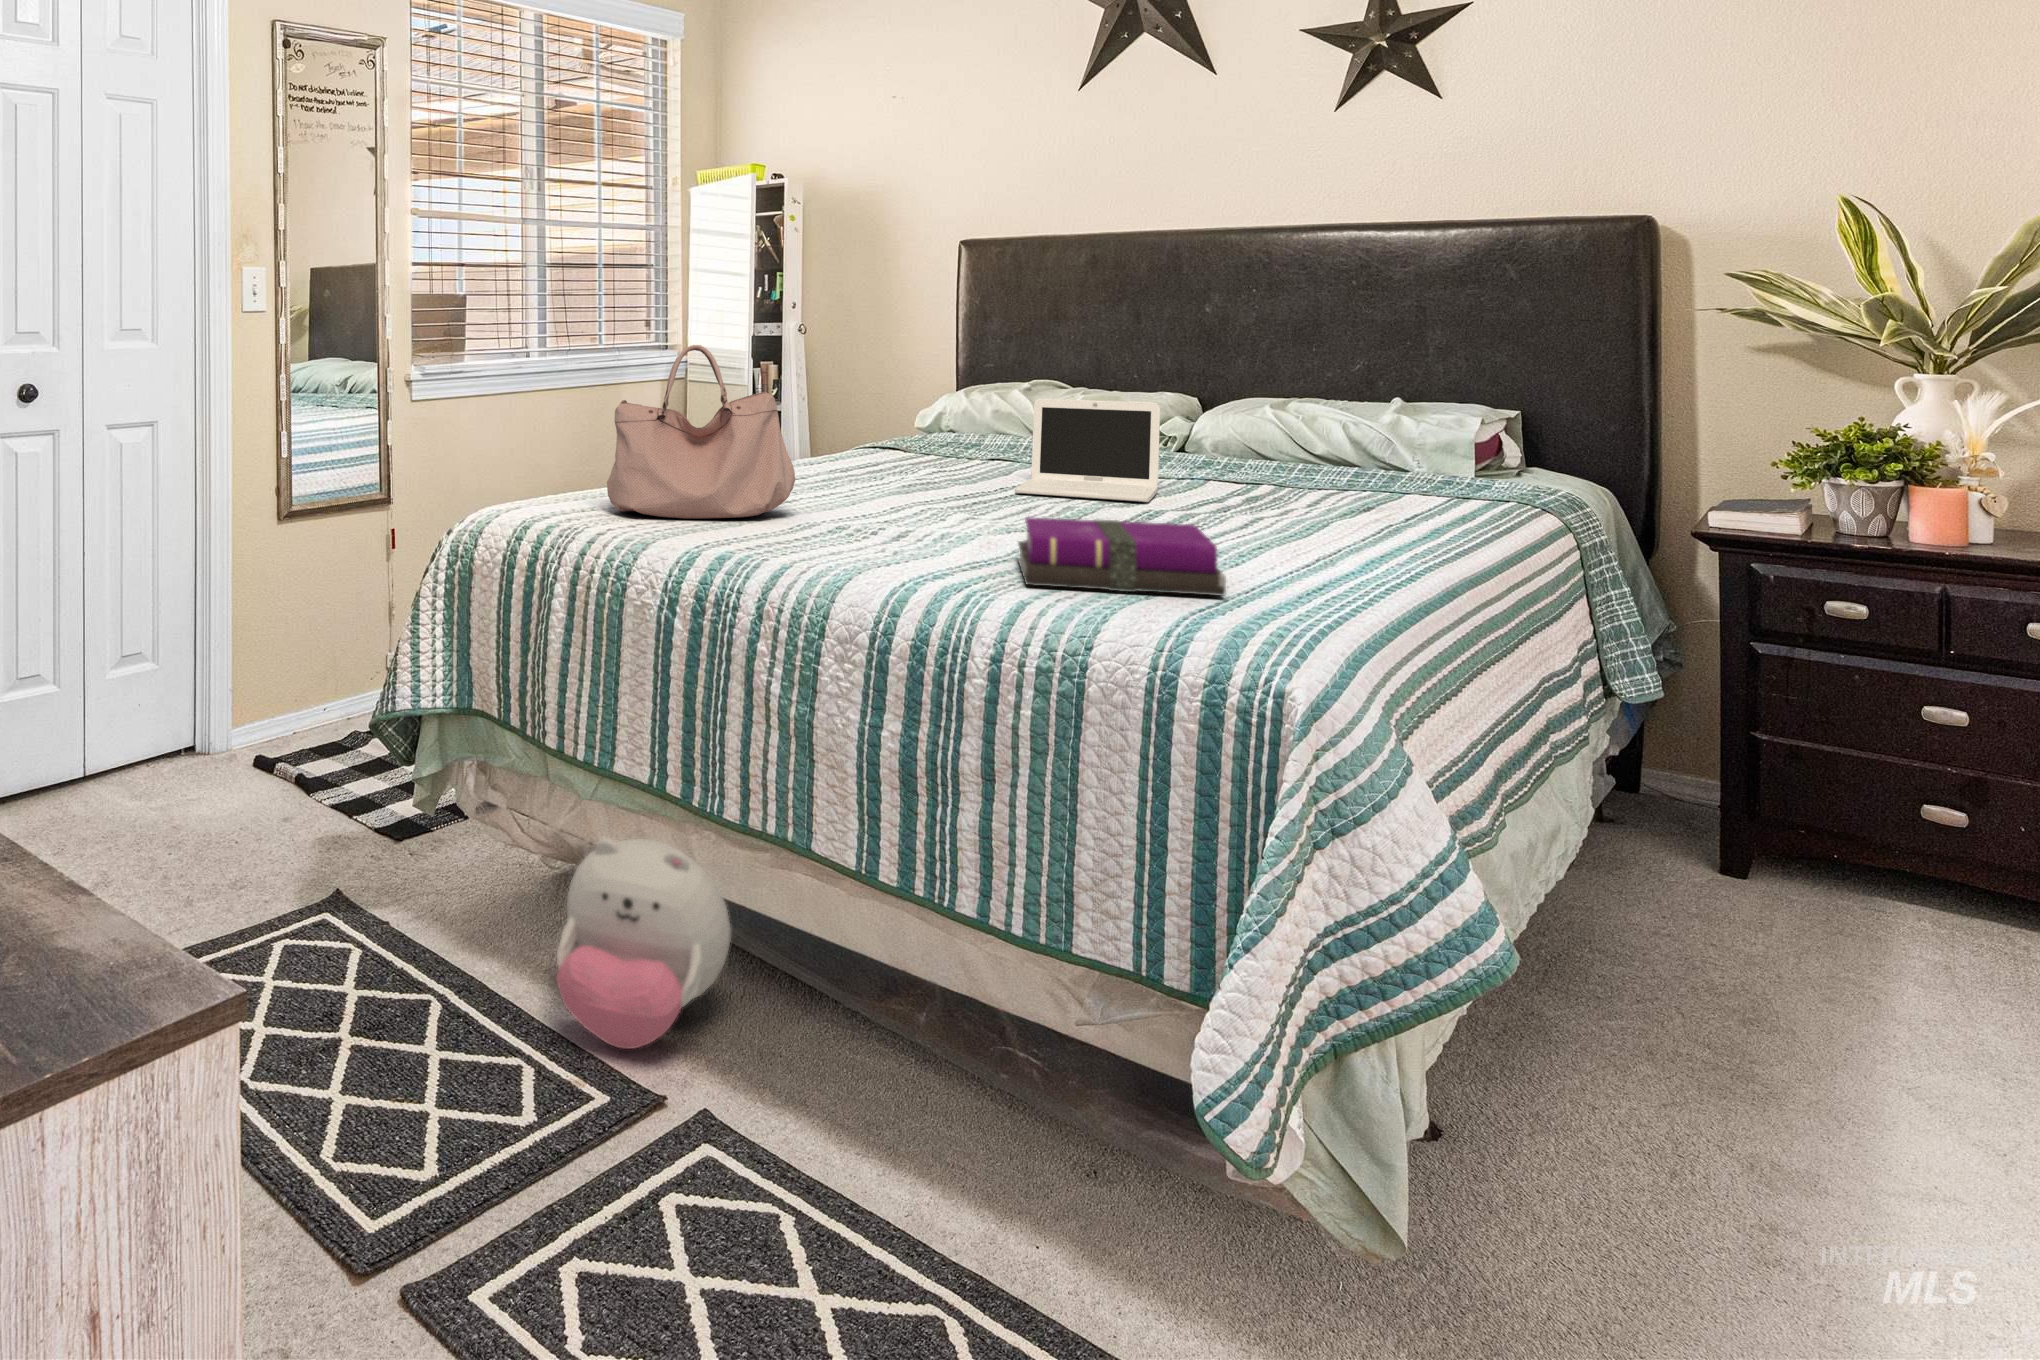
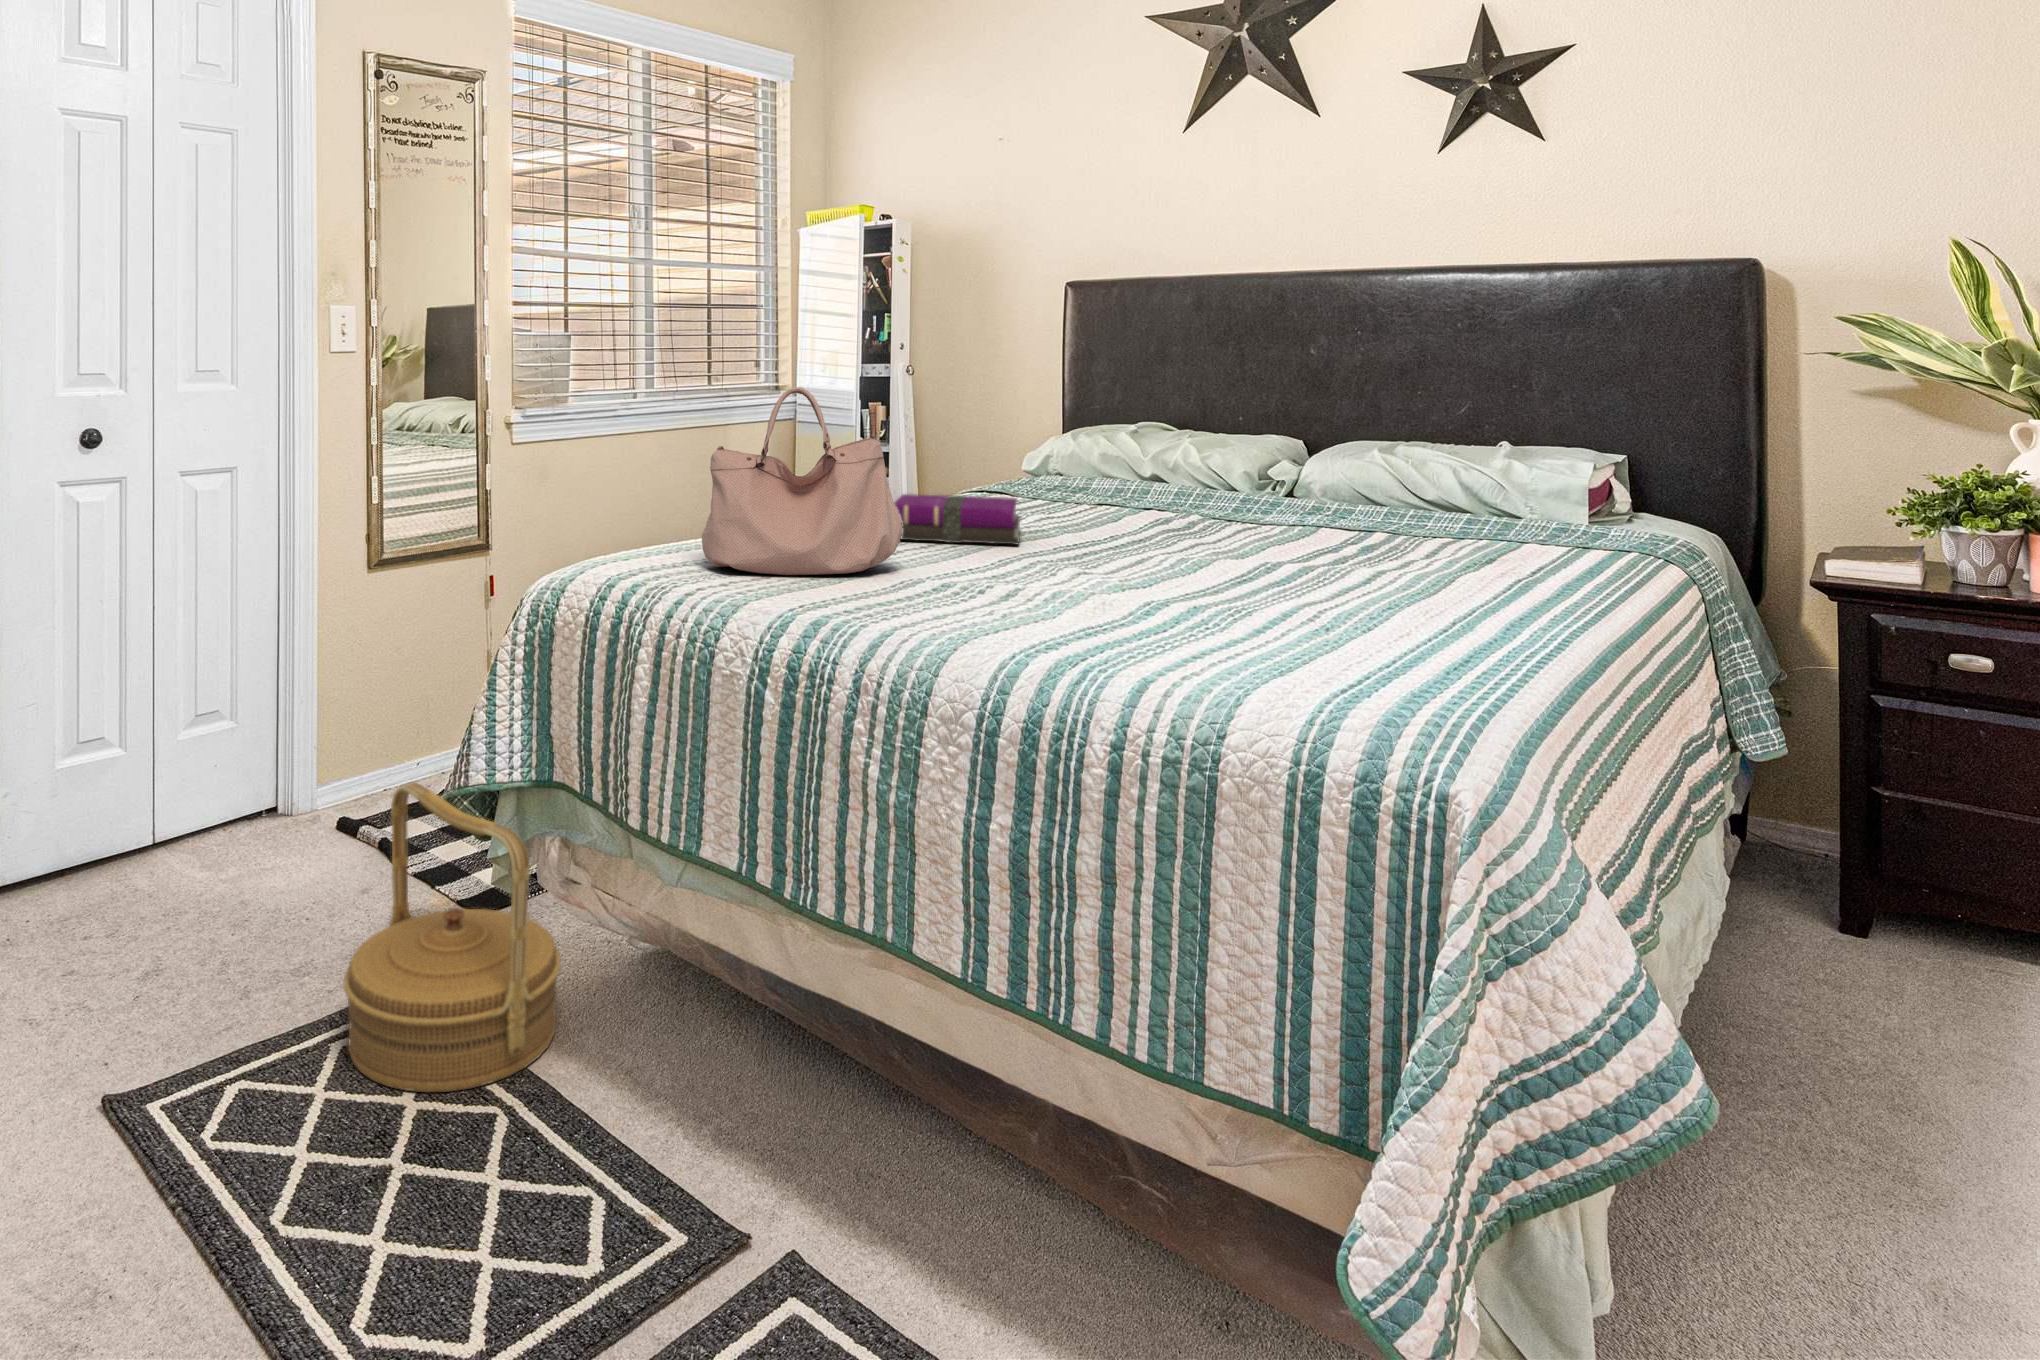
laptop: present [1015,399,1160,502] -> none [1131,444,1278,553]
notebook: present [1018,517,1226,596] -> present [894,494,1020,544]
woven basket: none [293,704,484,971] -> present [343,783,561,1093]
plush toy: present [557,838,731,1049] -> none [630,940,827,1188]

